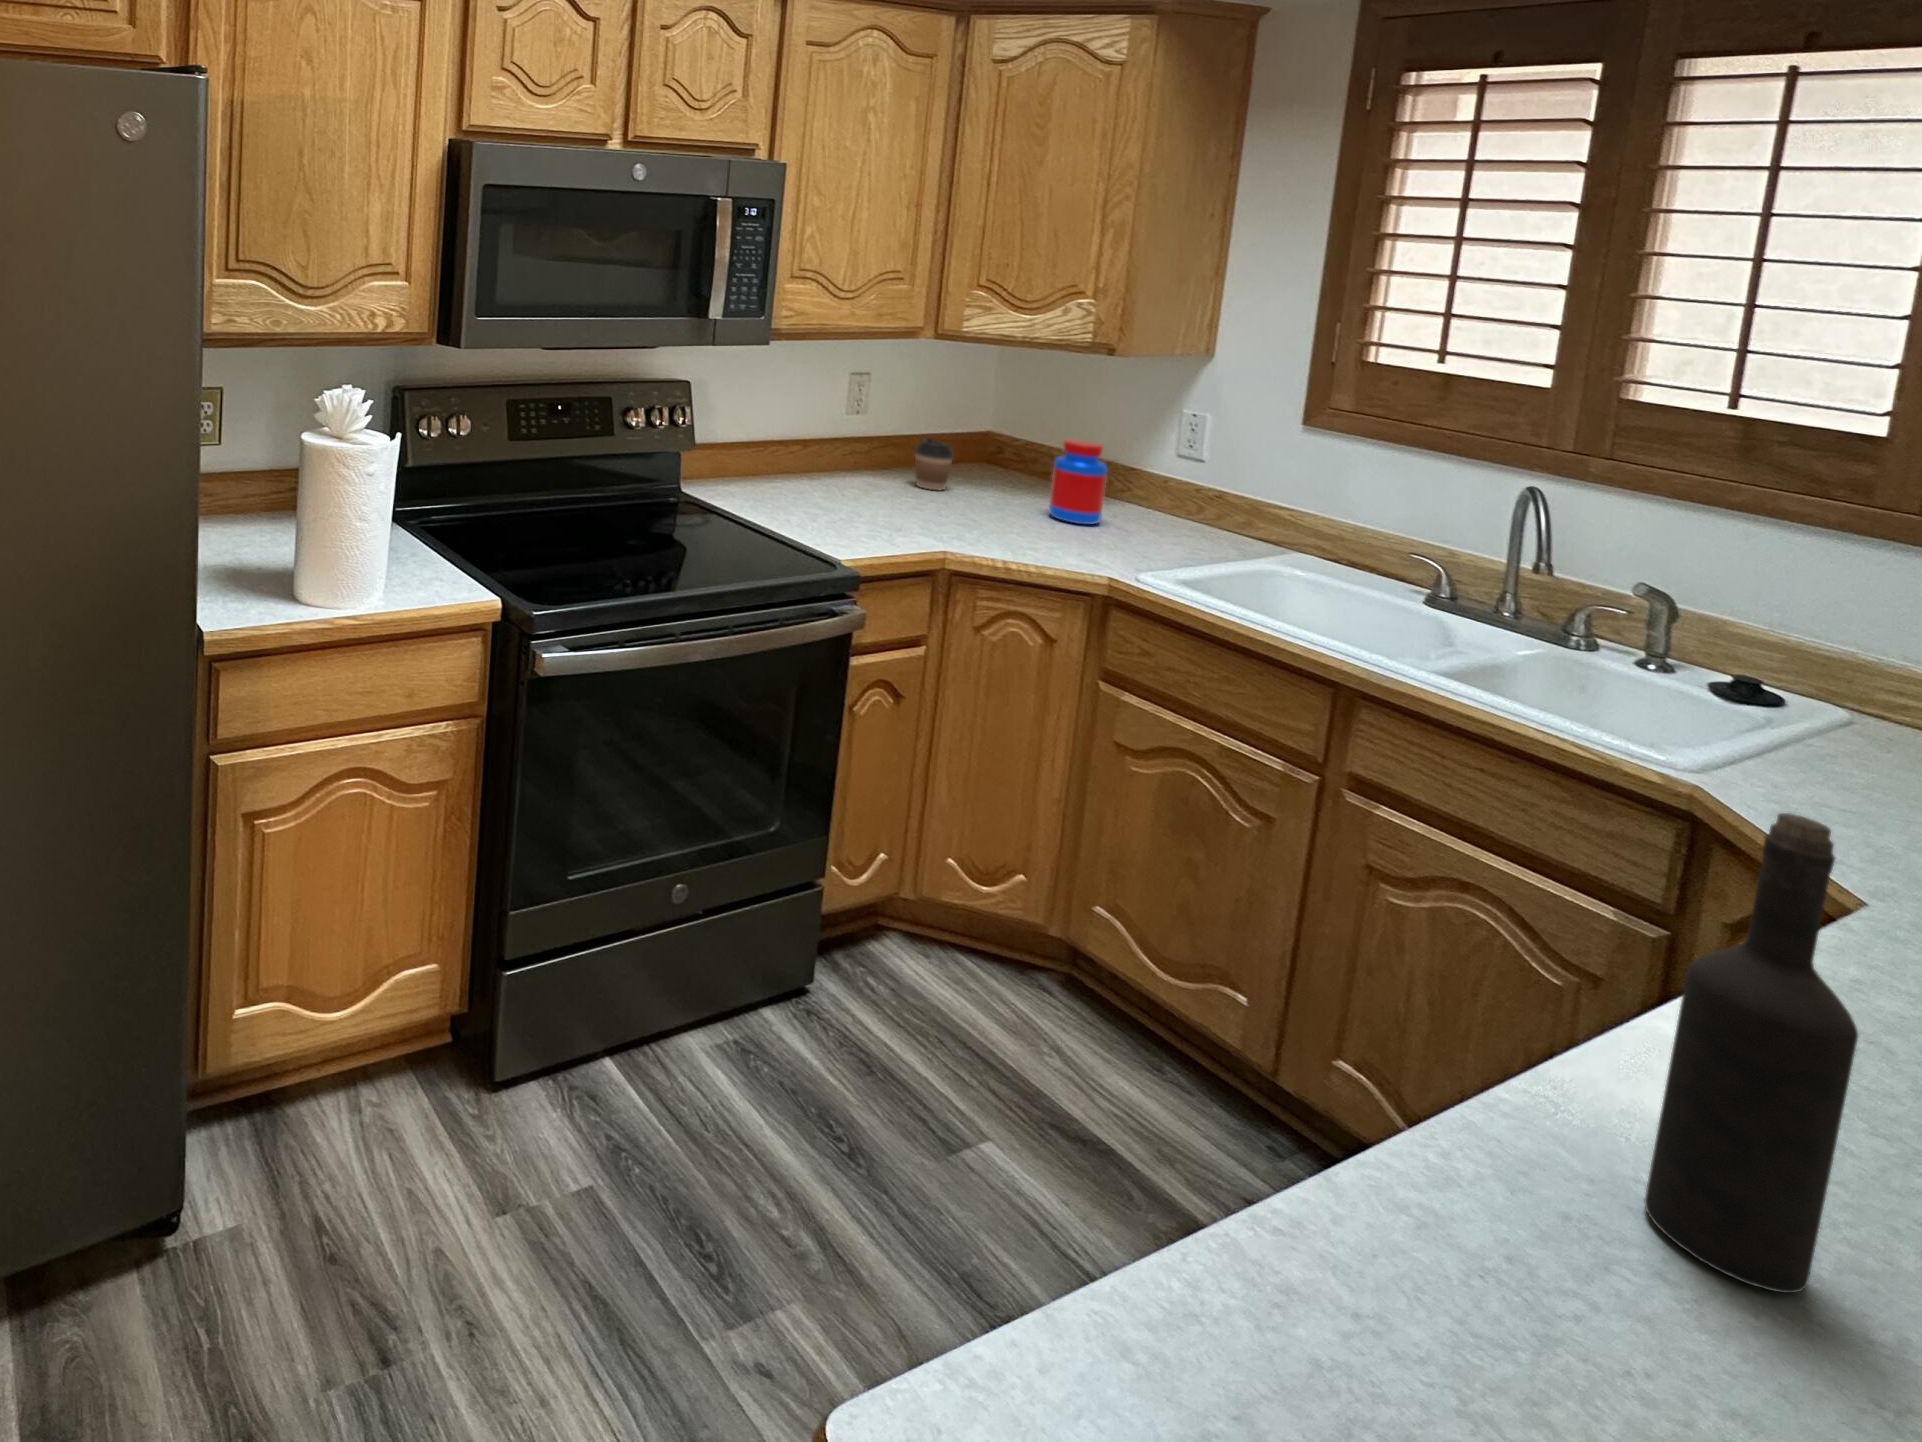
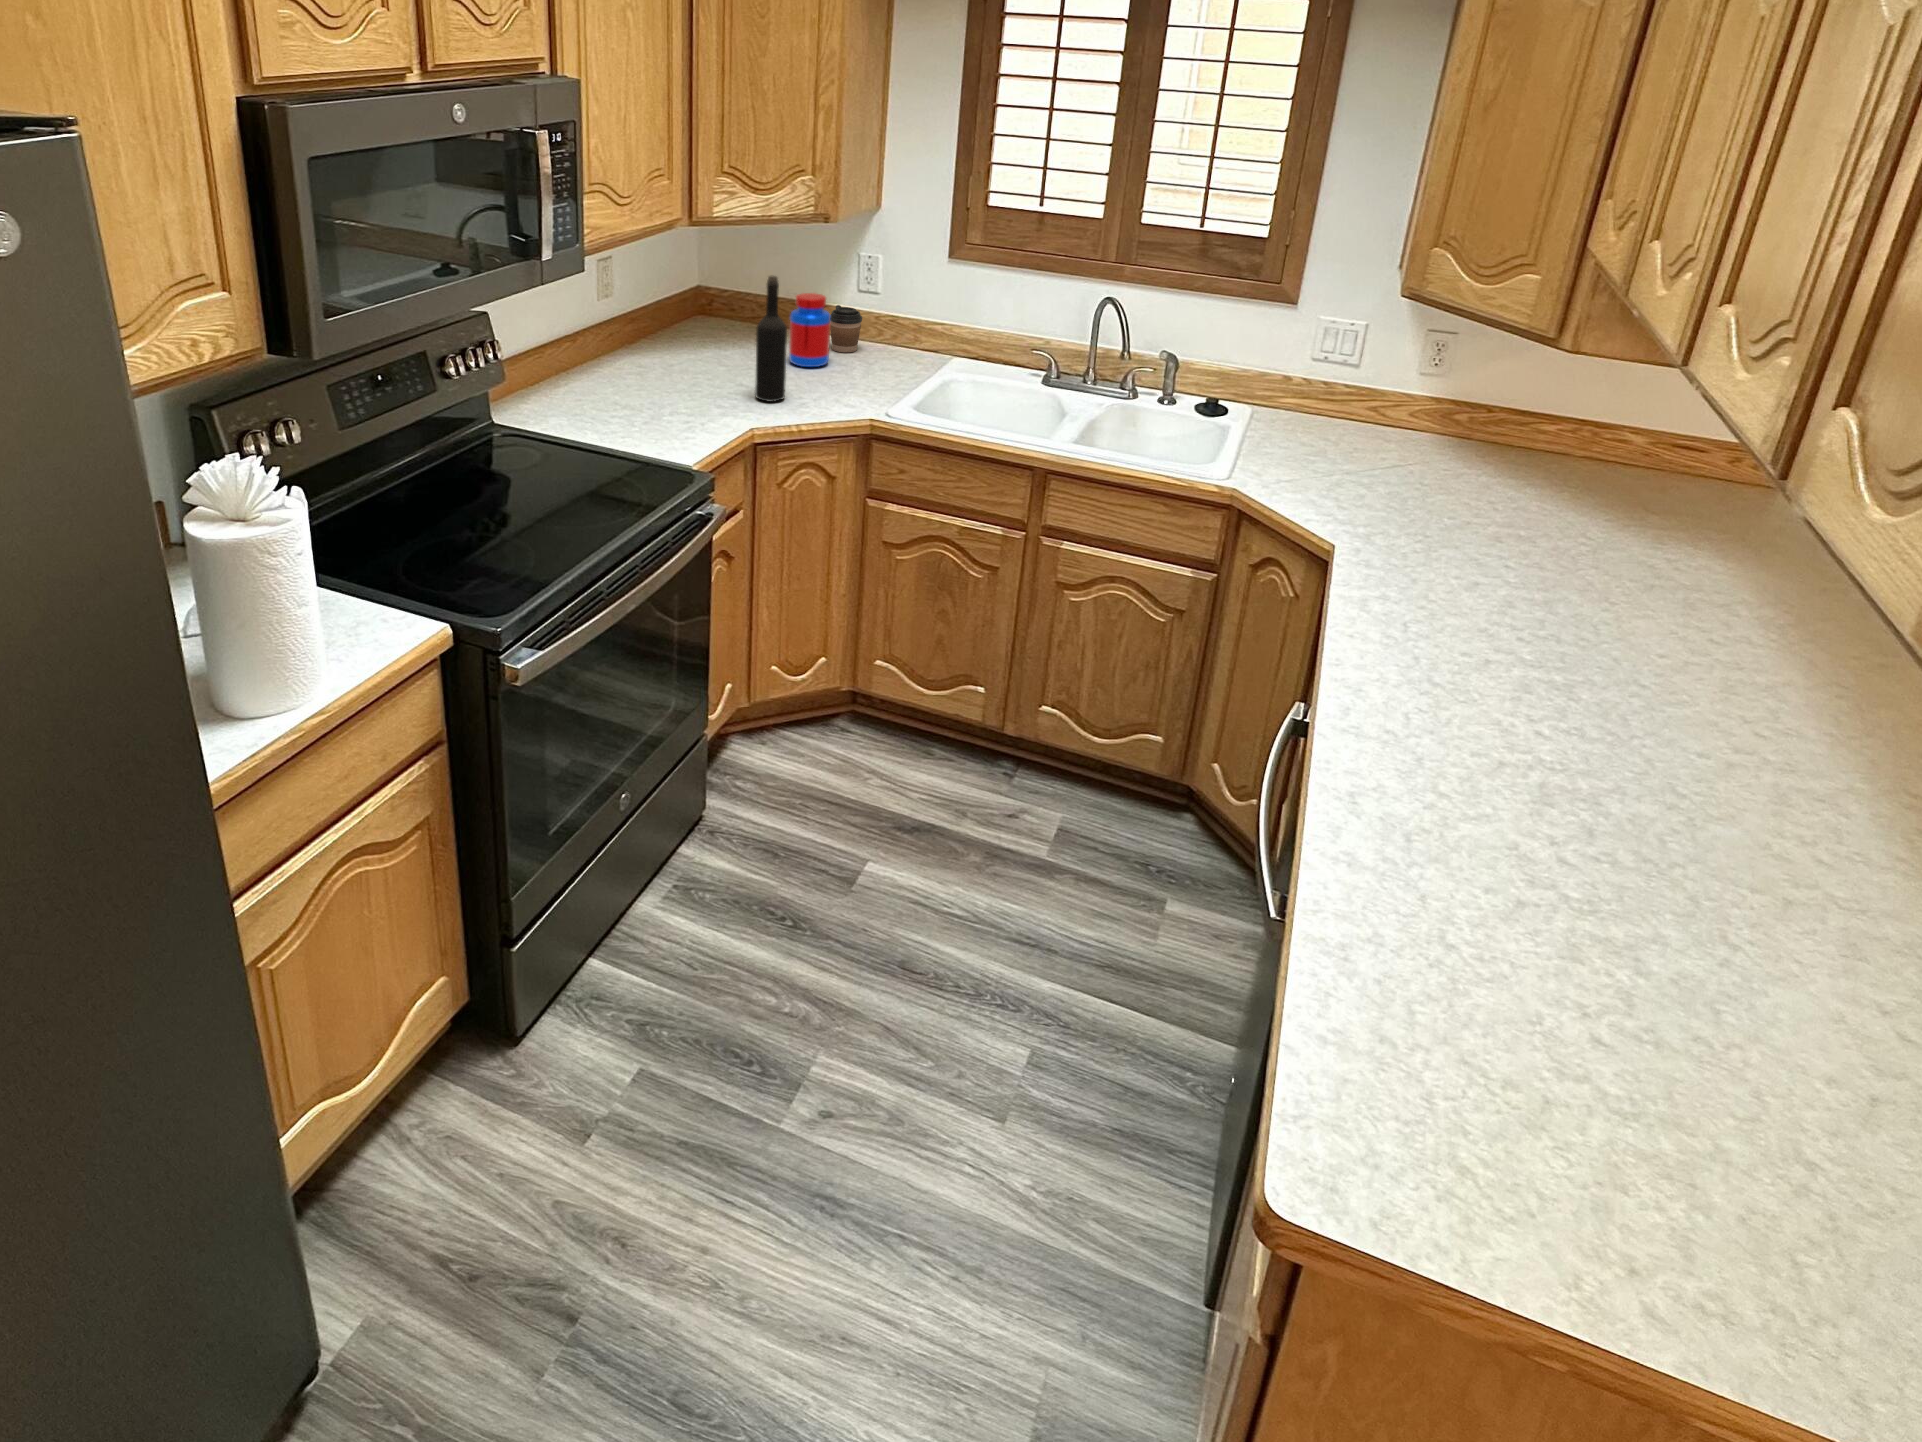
coffee cup: present [915,438,954,490] -> present [830,305,862,352]
wine bottle: present [1645,813,1858,1293] -> present [755,276,787,402]

